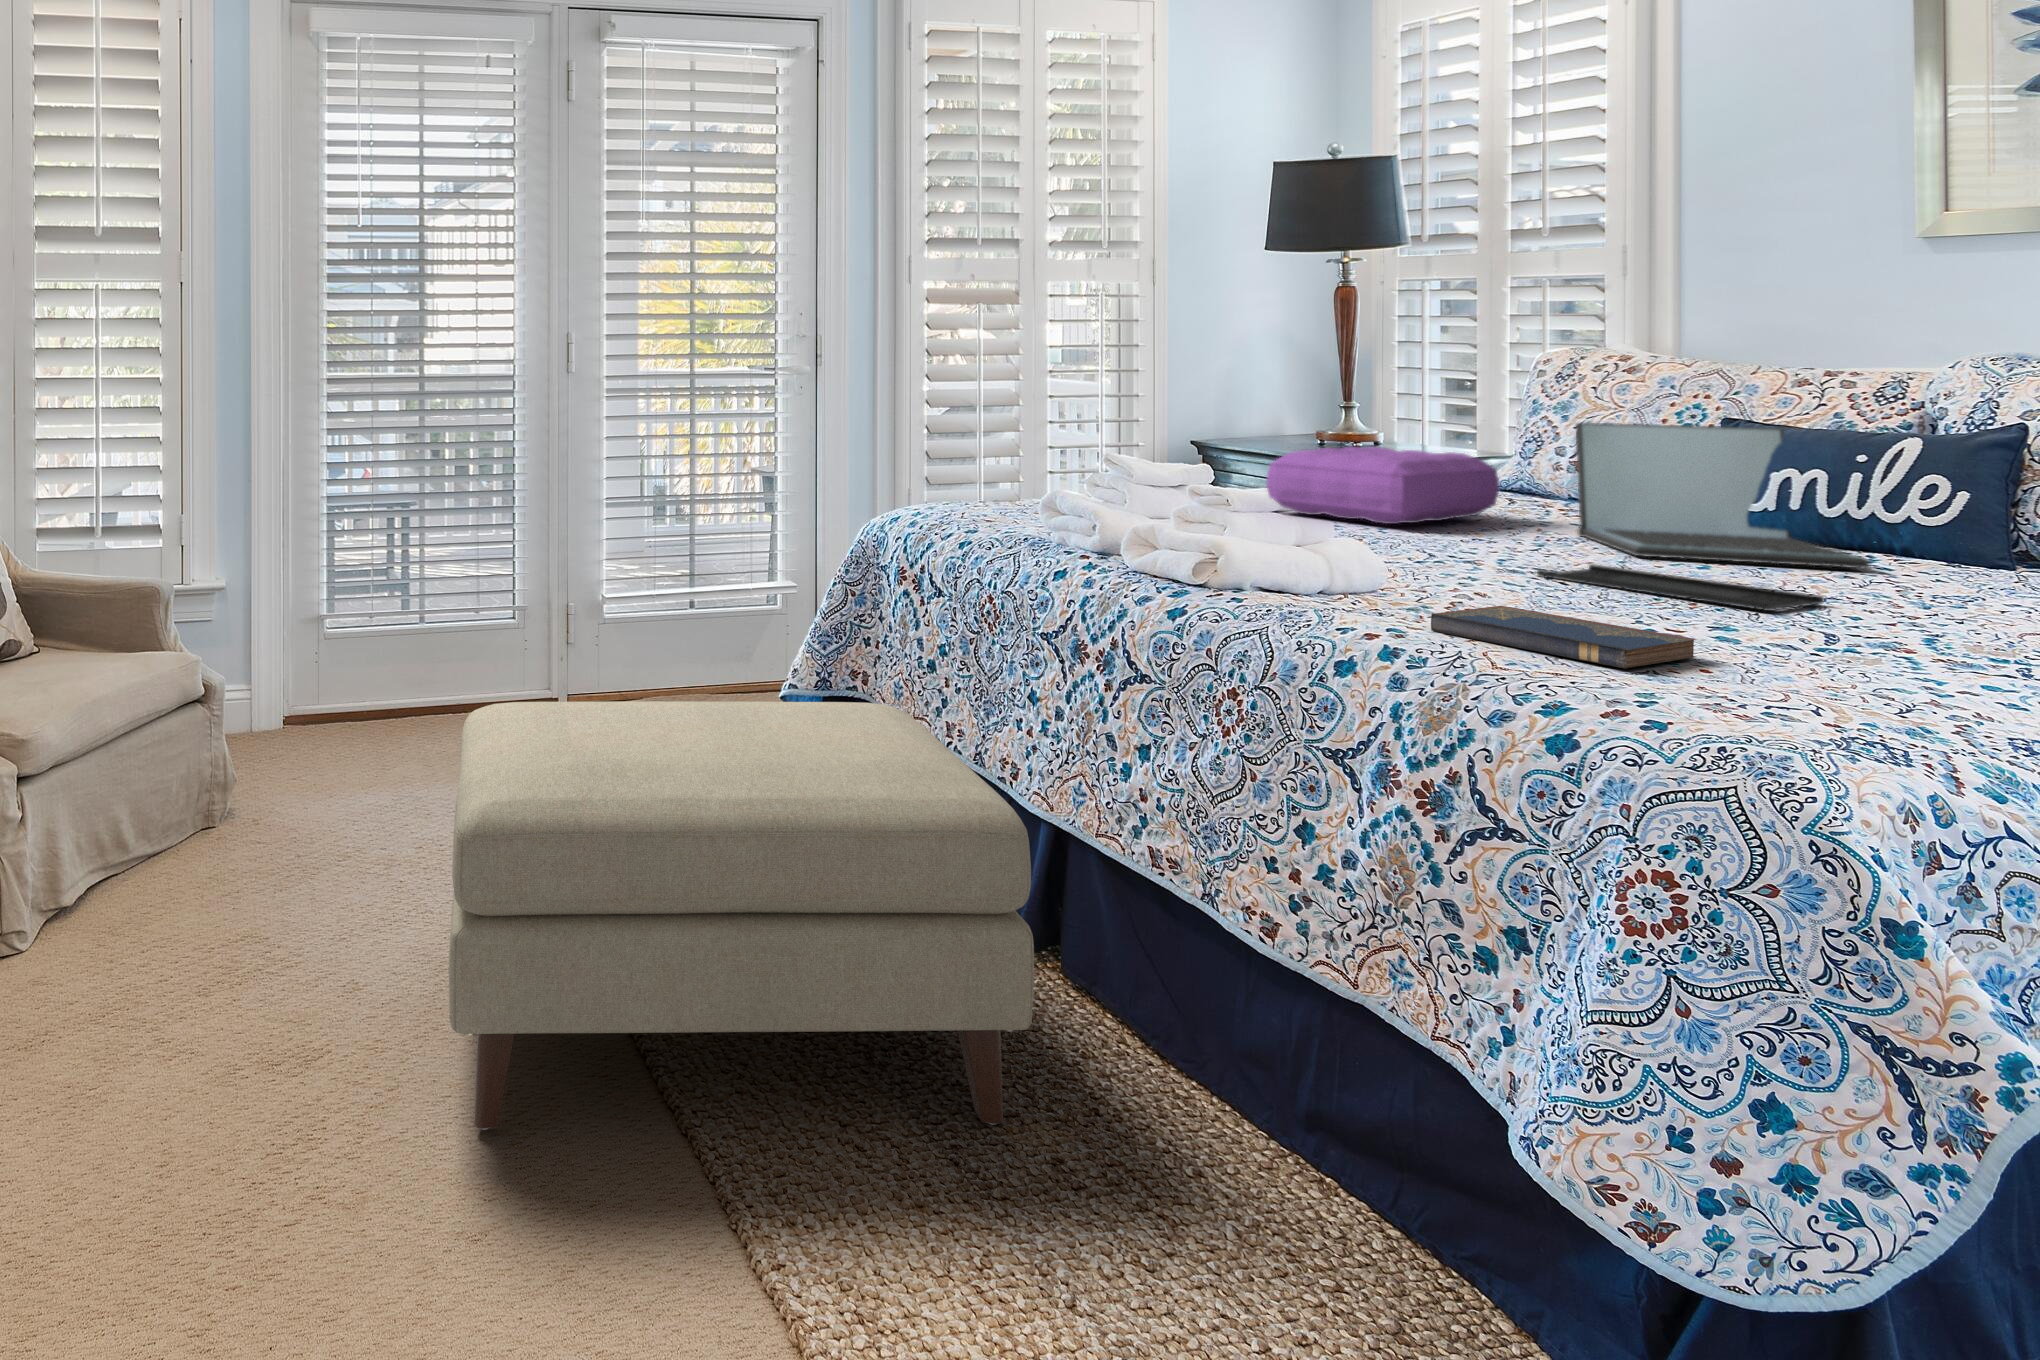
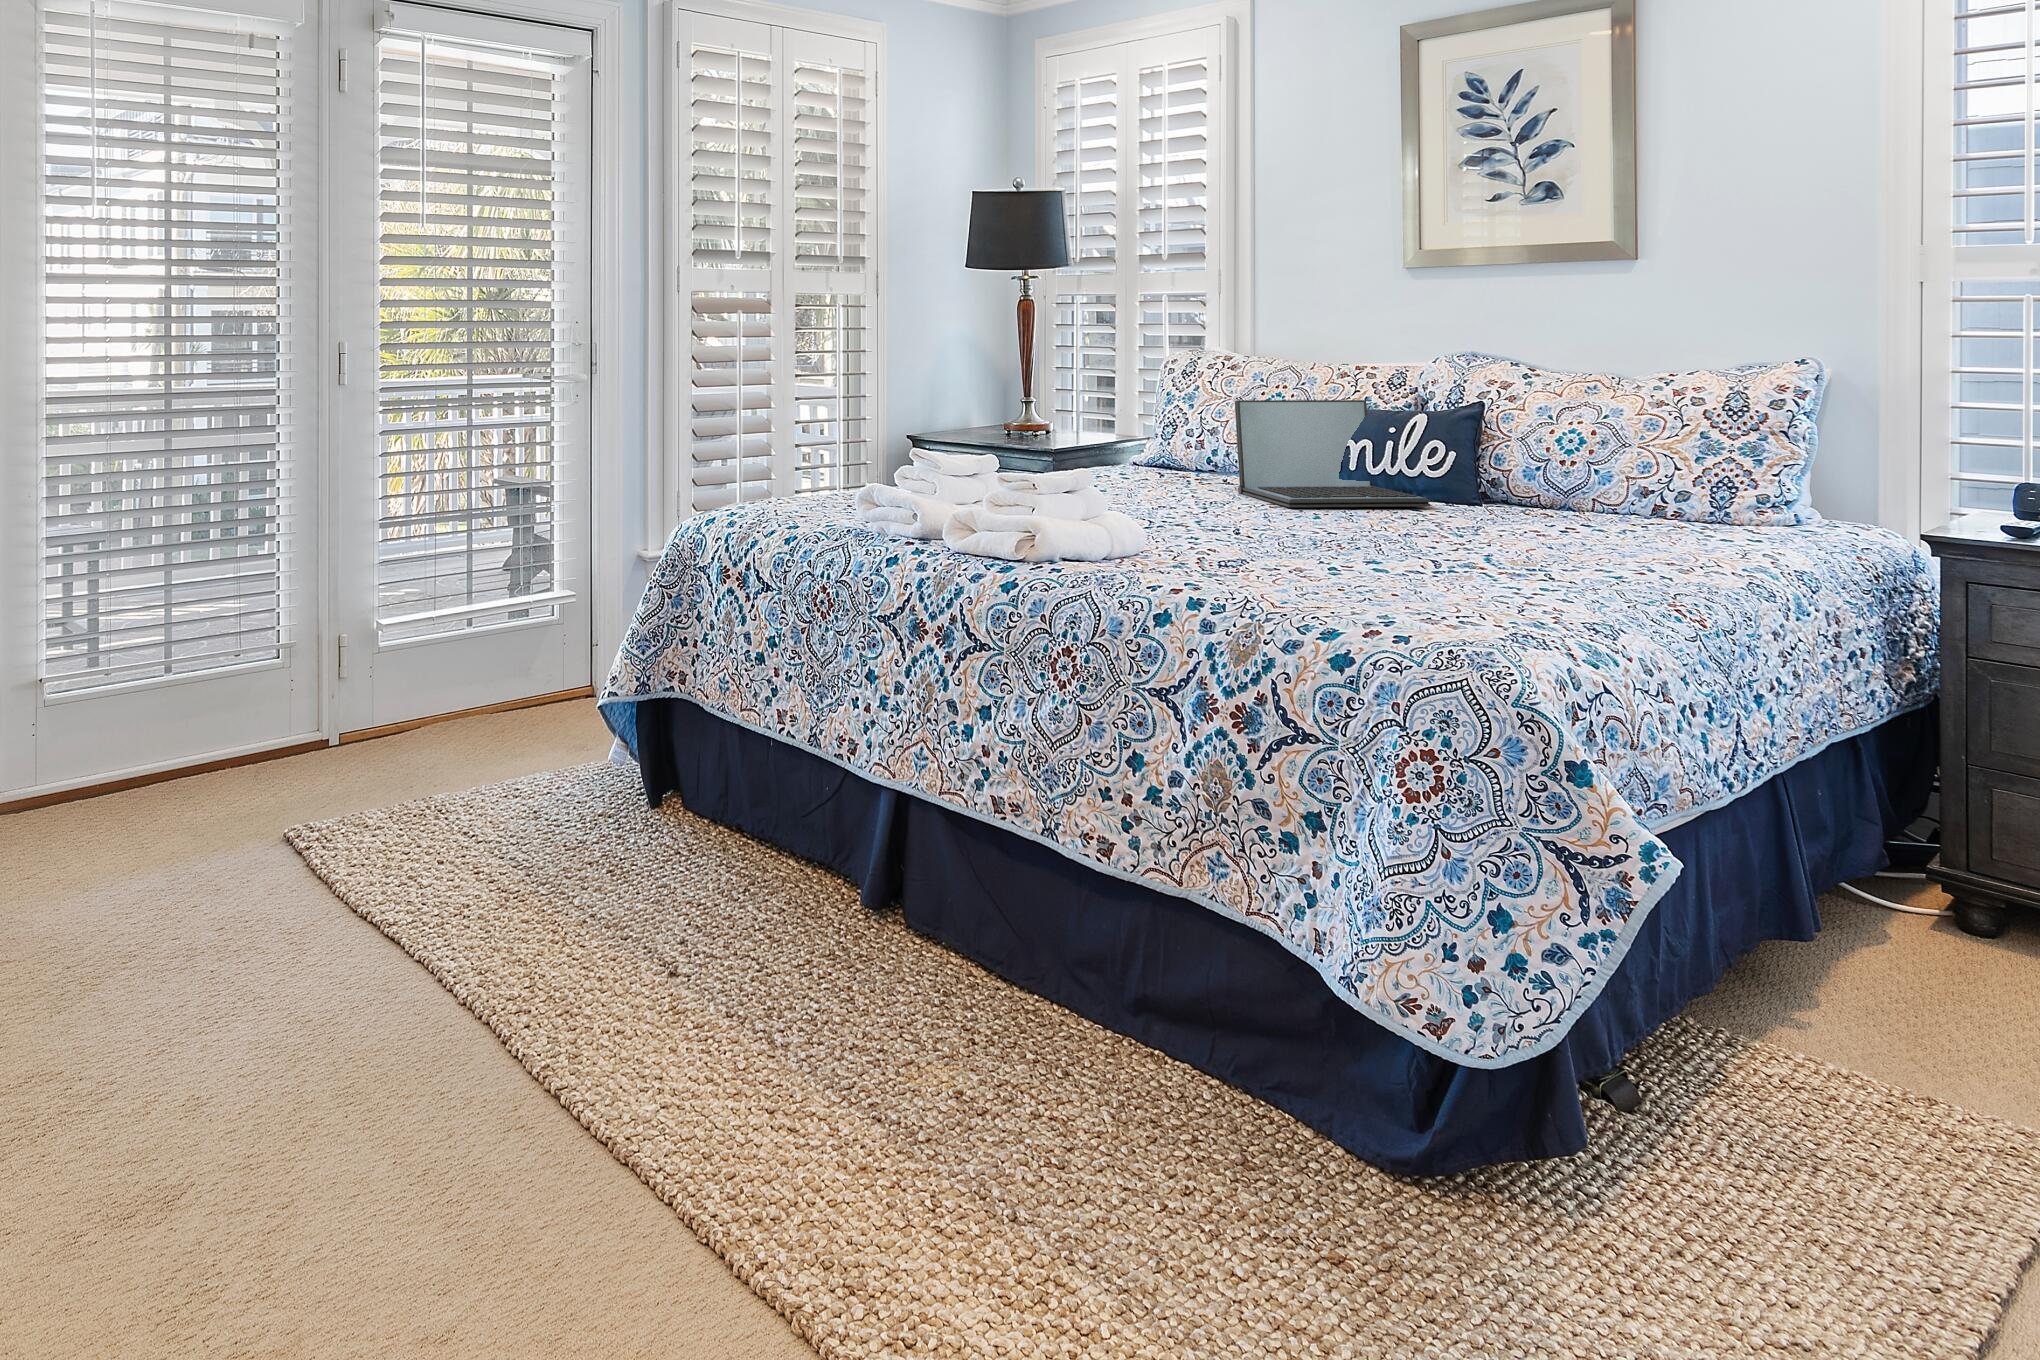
pillow: present [1266,447,1499,524] -> none [1011,426,1179,493]
tray: present [1537,564,1824,611] -> none [1240,516,1424,544]
hardcover book: present [1431,606,1696,669] -> none [1210,555,1388,598]
ottoman: present [449,701,1034,1130] -> none [304,699,930,1216]

